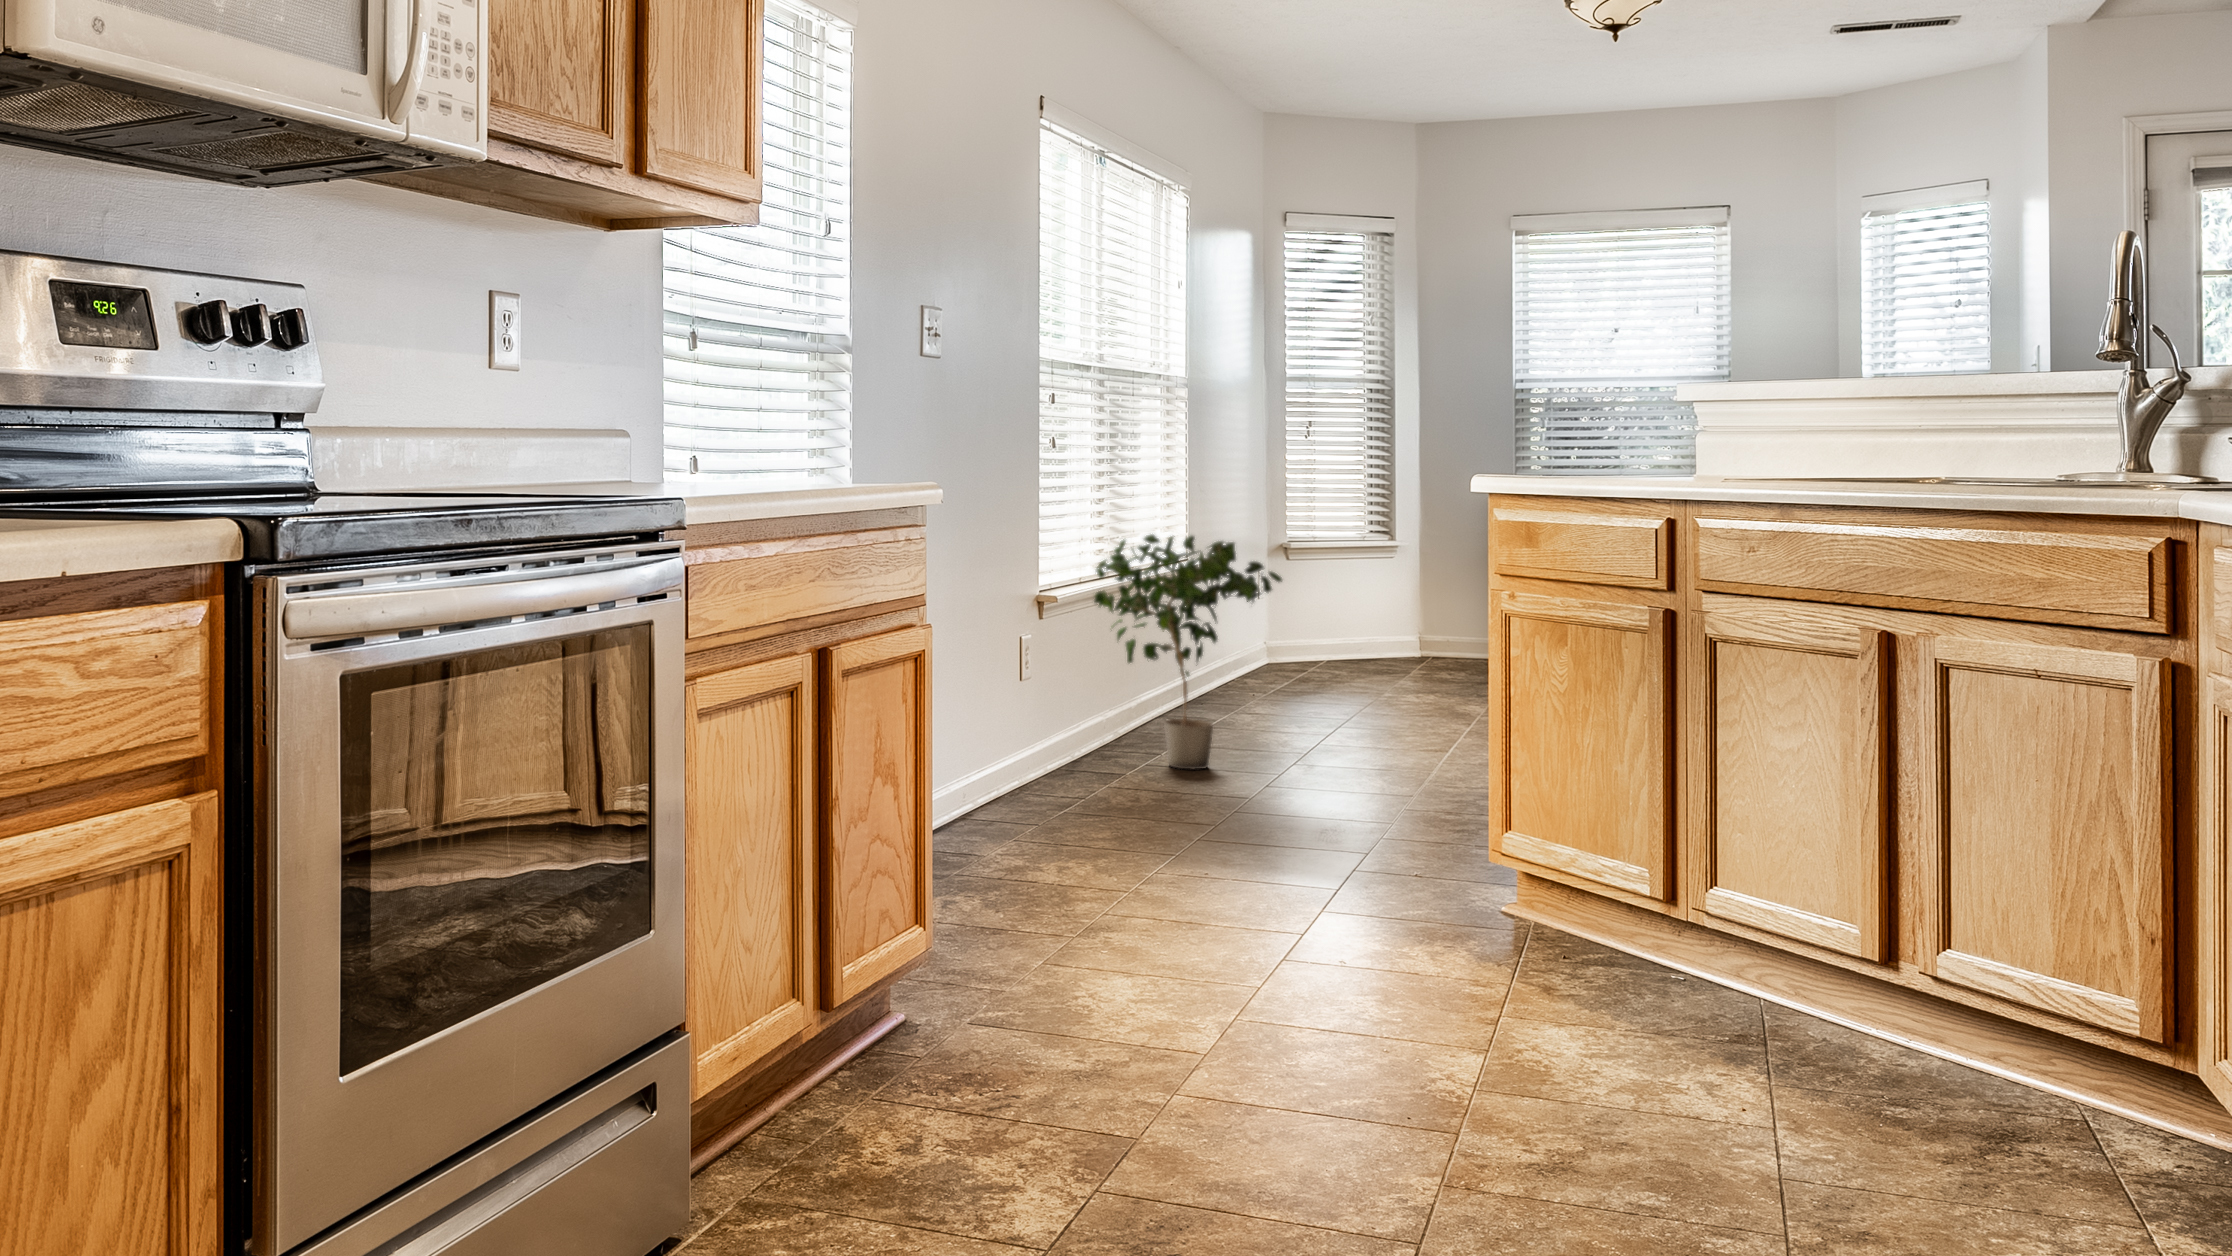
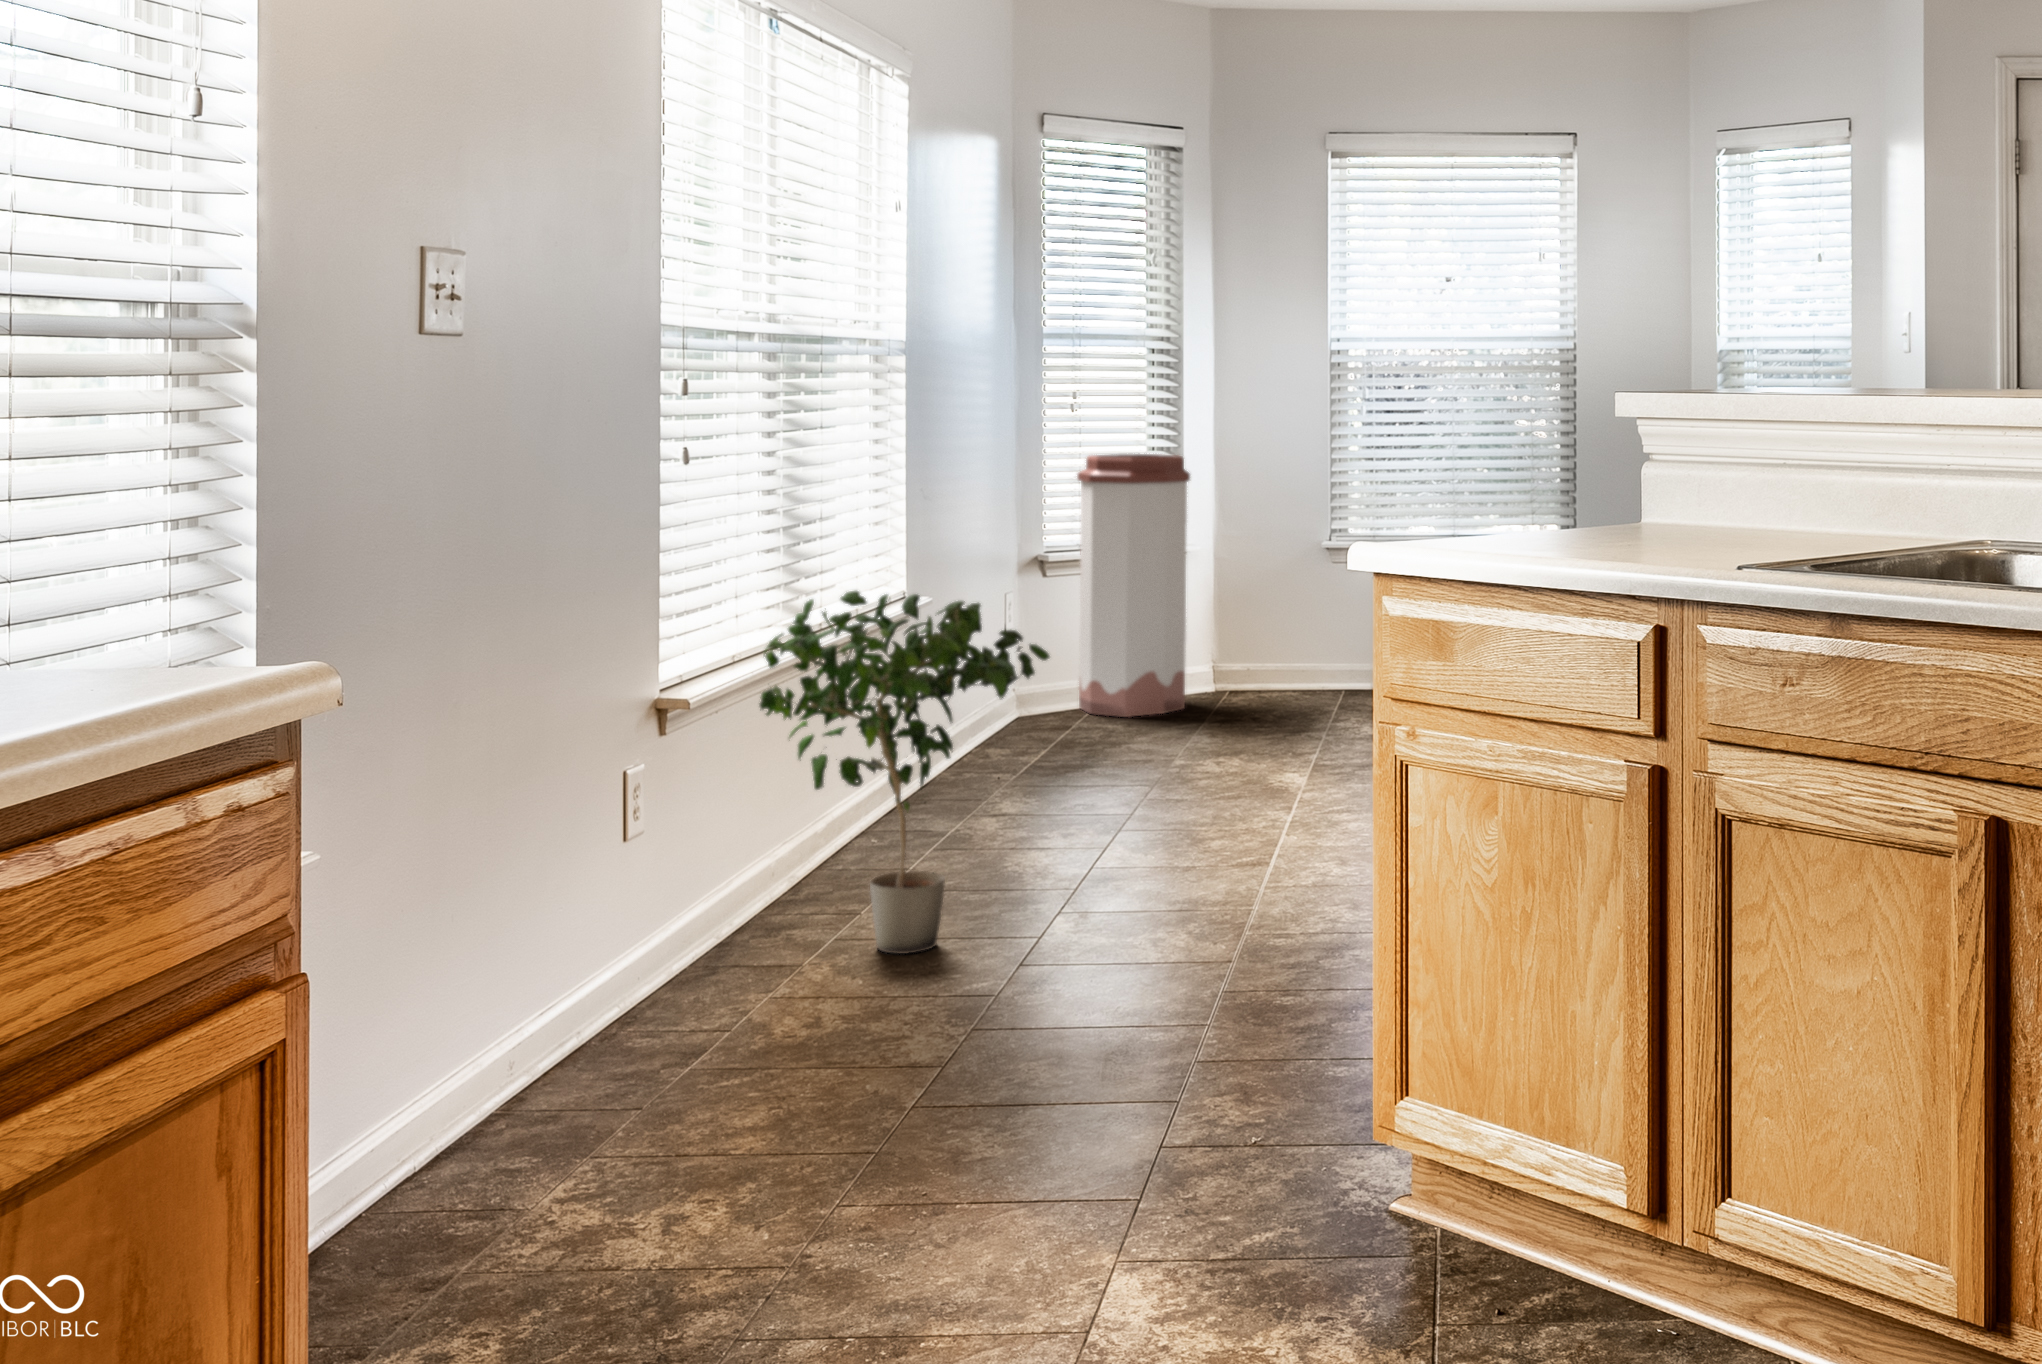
trash can: none [1313,469,1403,667] -> present [1077,454,1190,717]

